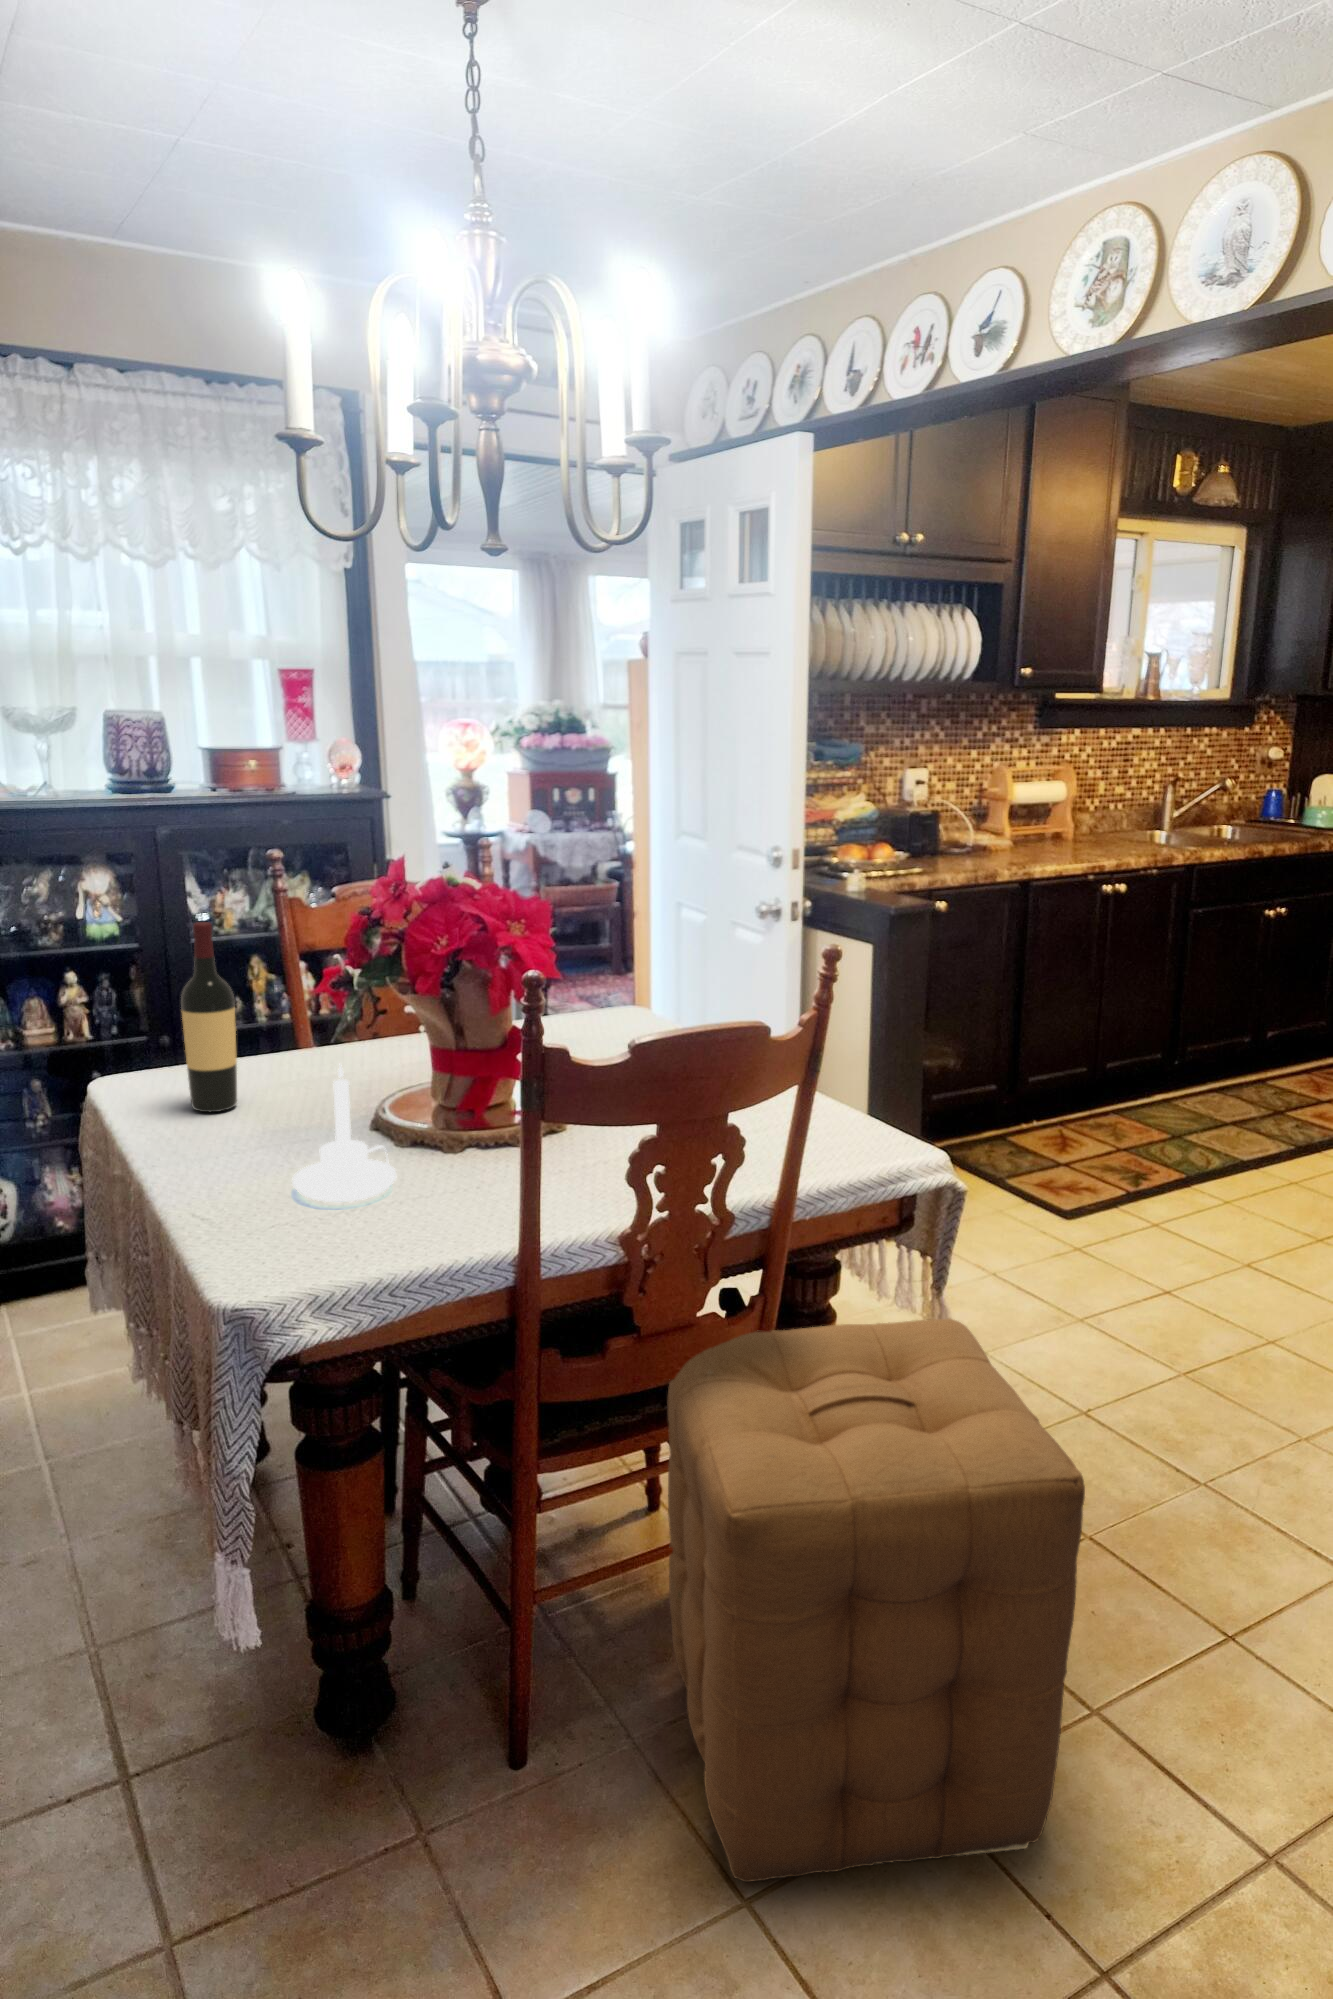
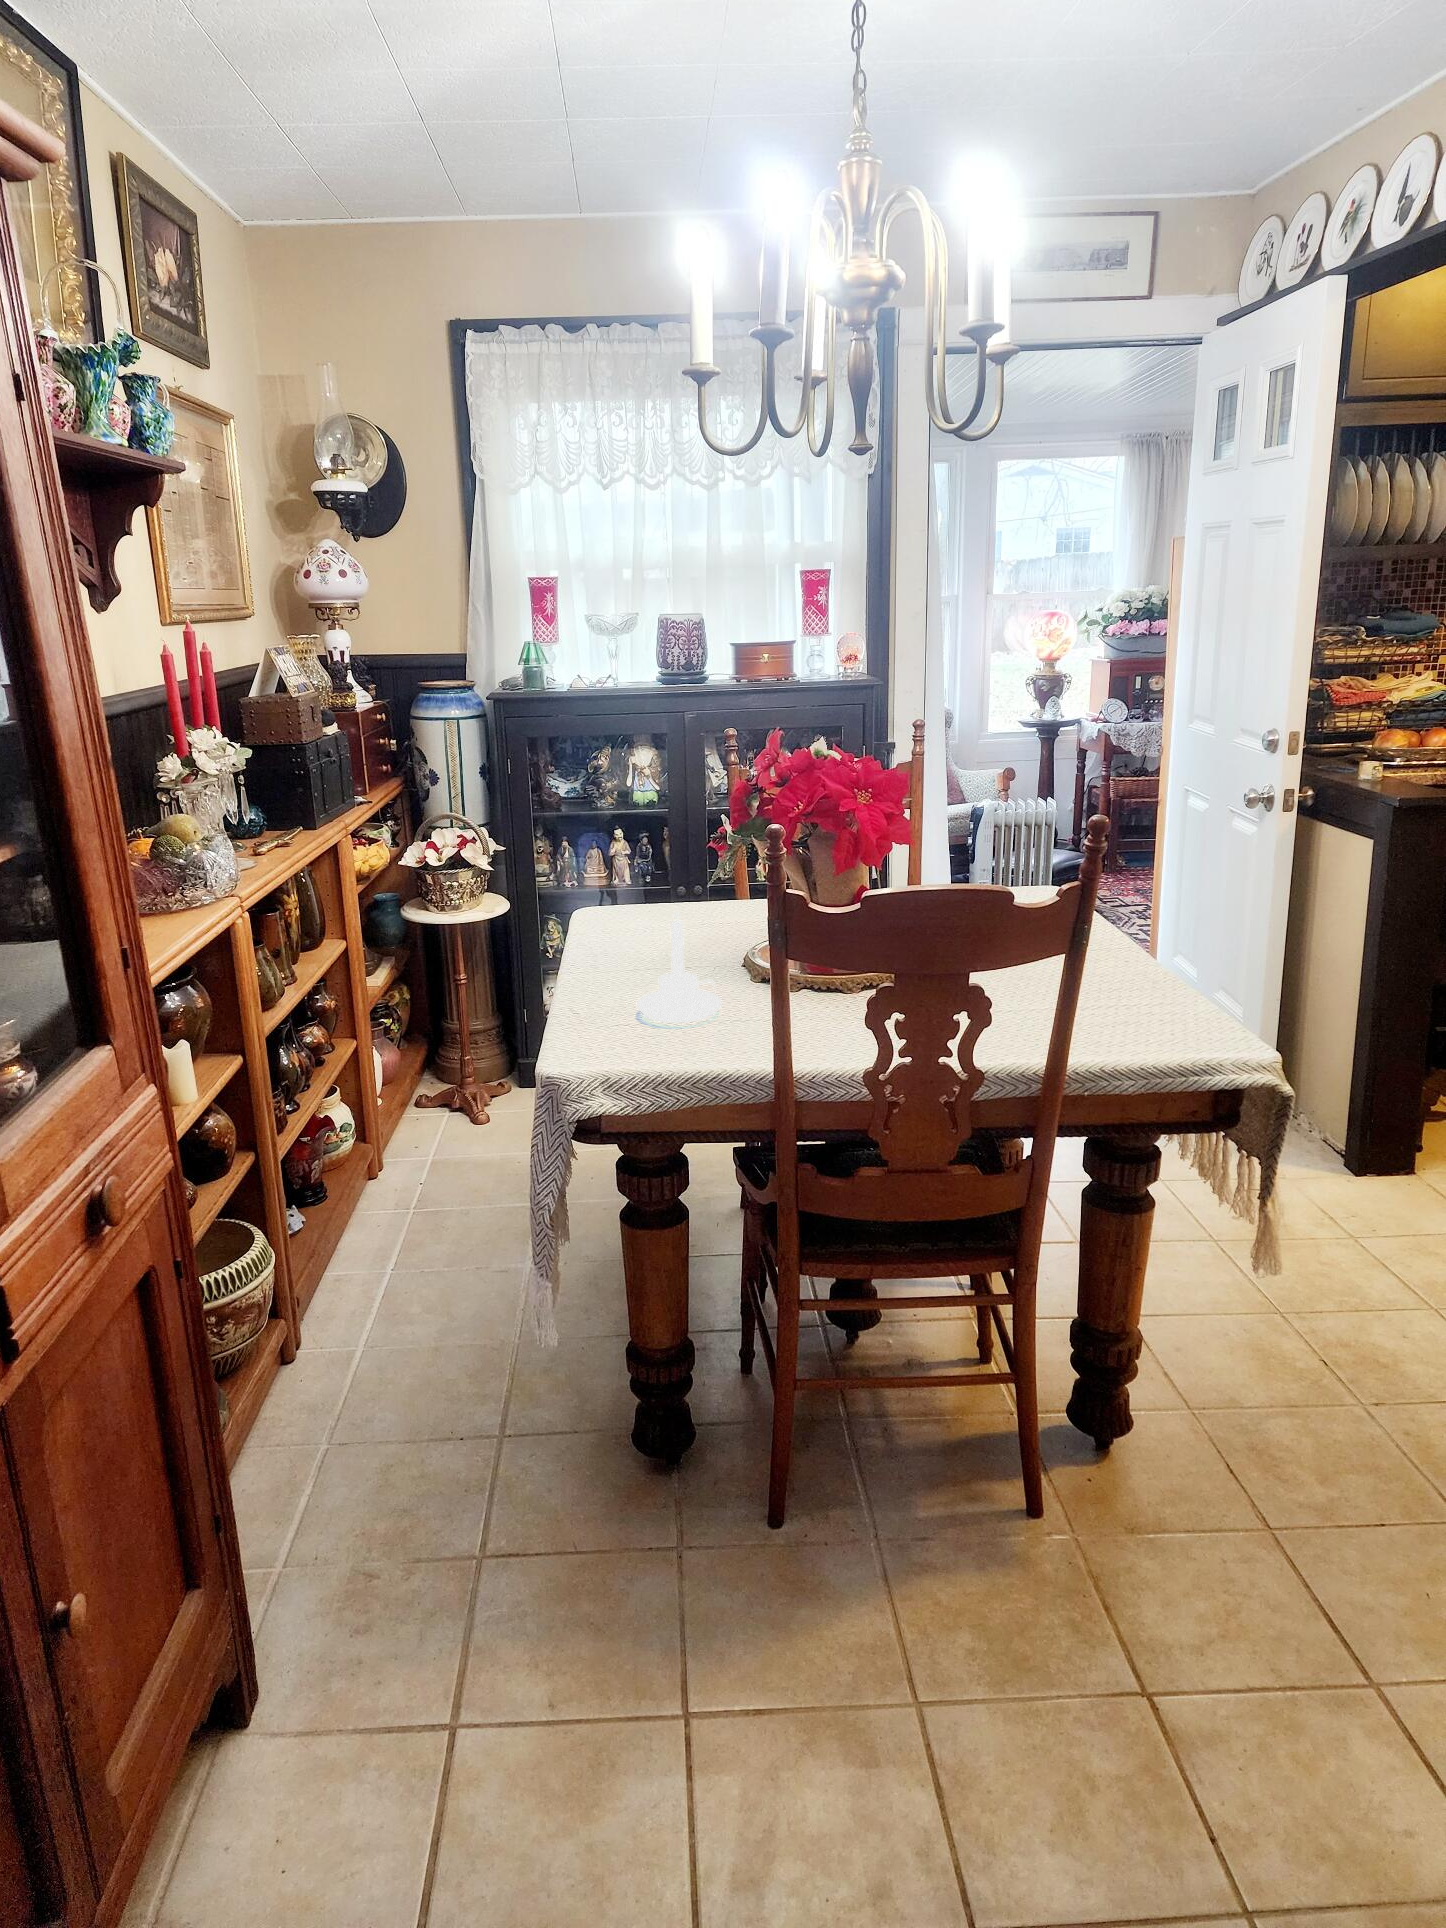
wine bottle: present [181,922,237,1112] -> none [608,786,650,943]
ottoman: present [668,1319,1085,1882] -> none [896,1190,1294,1769]

